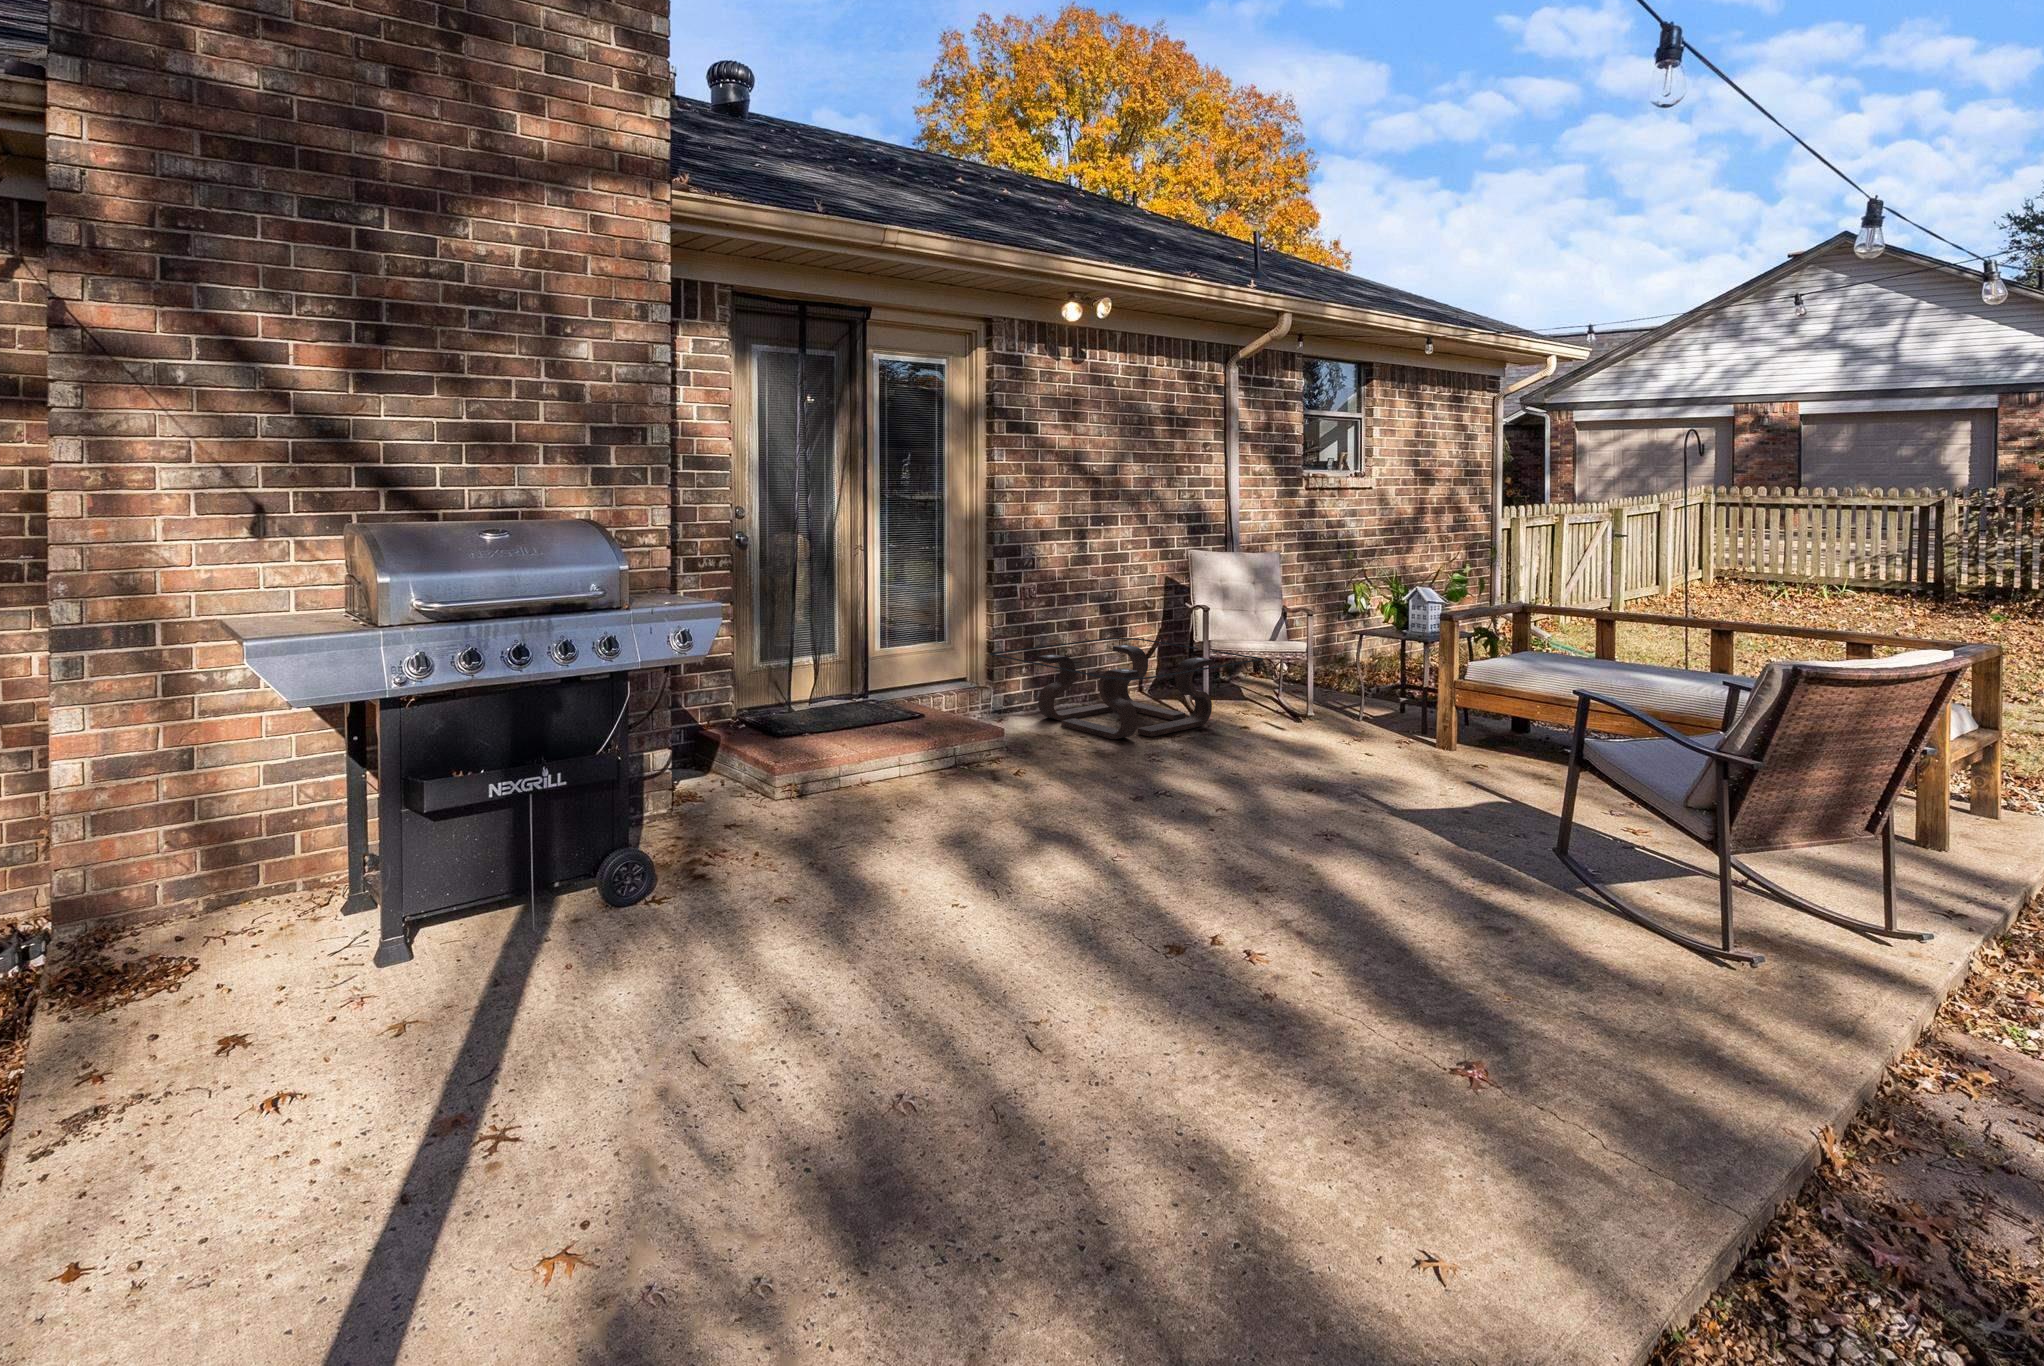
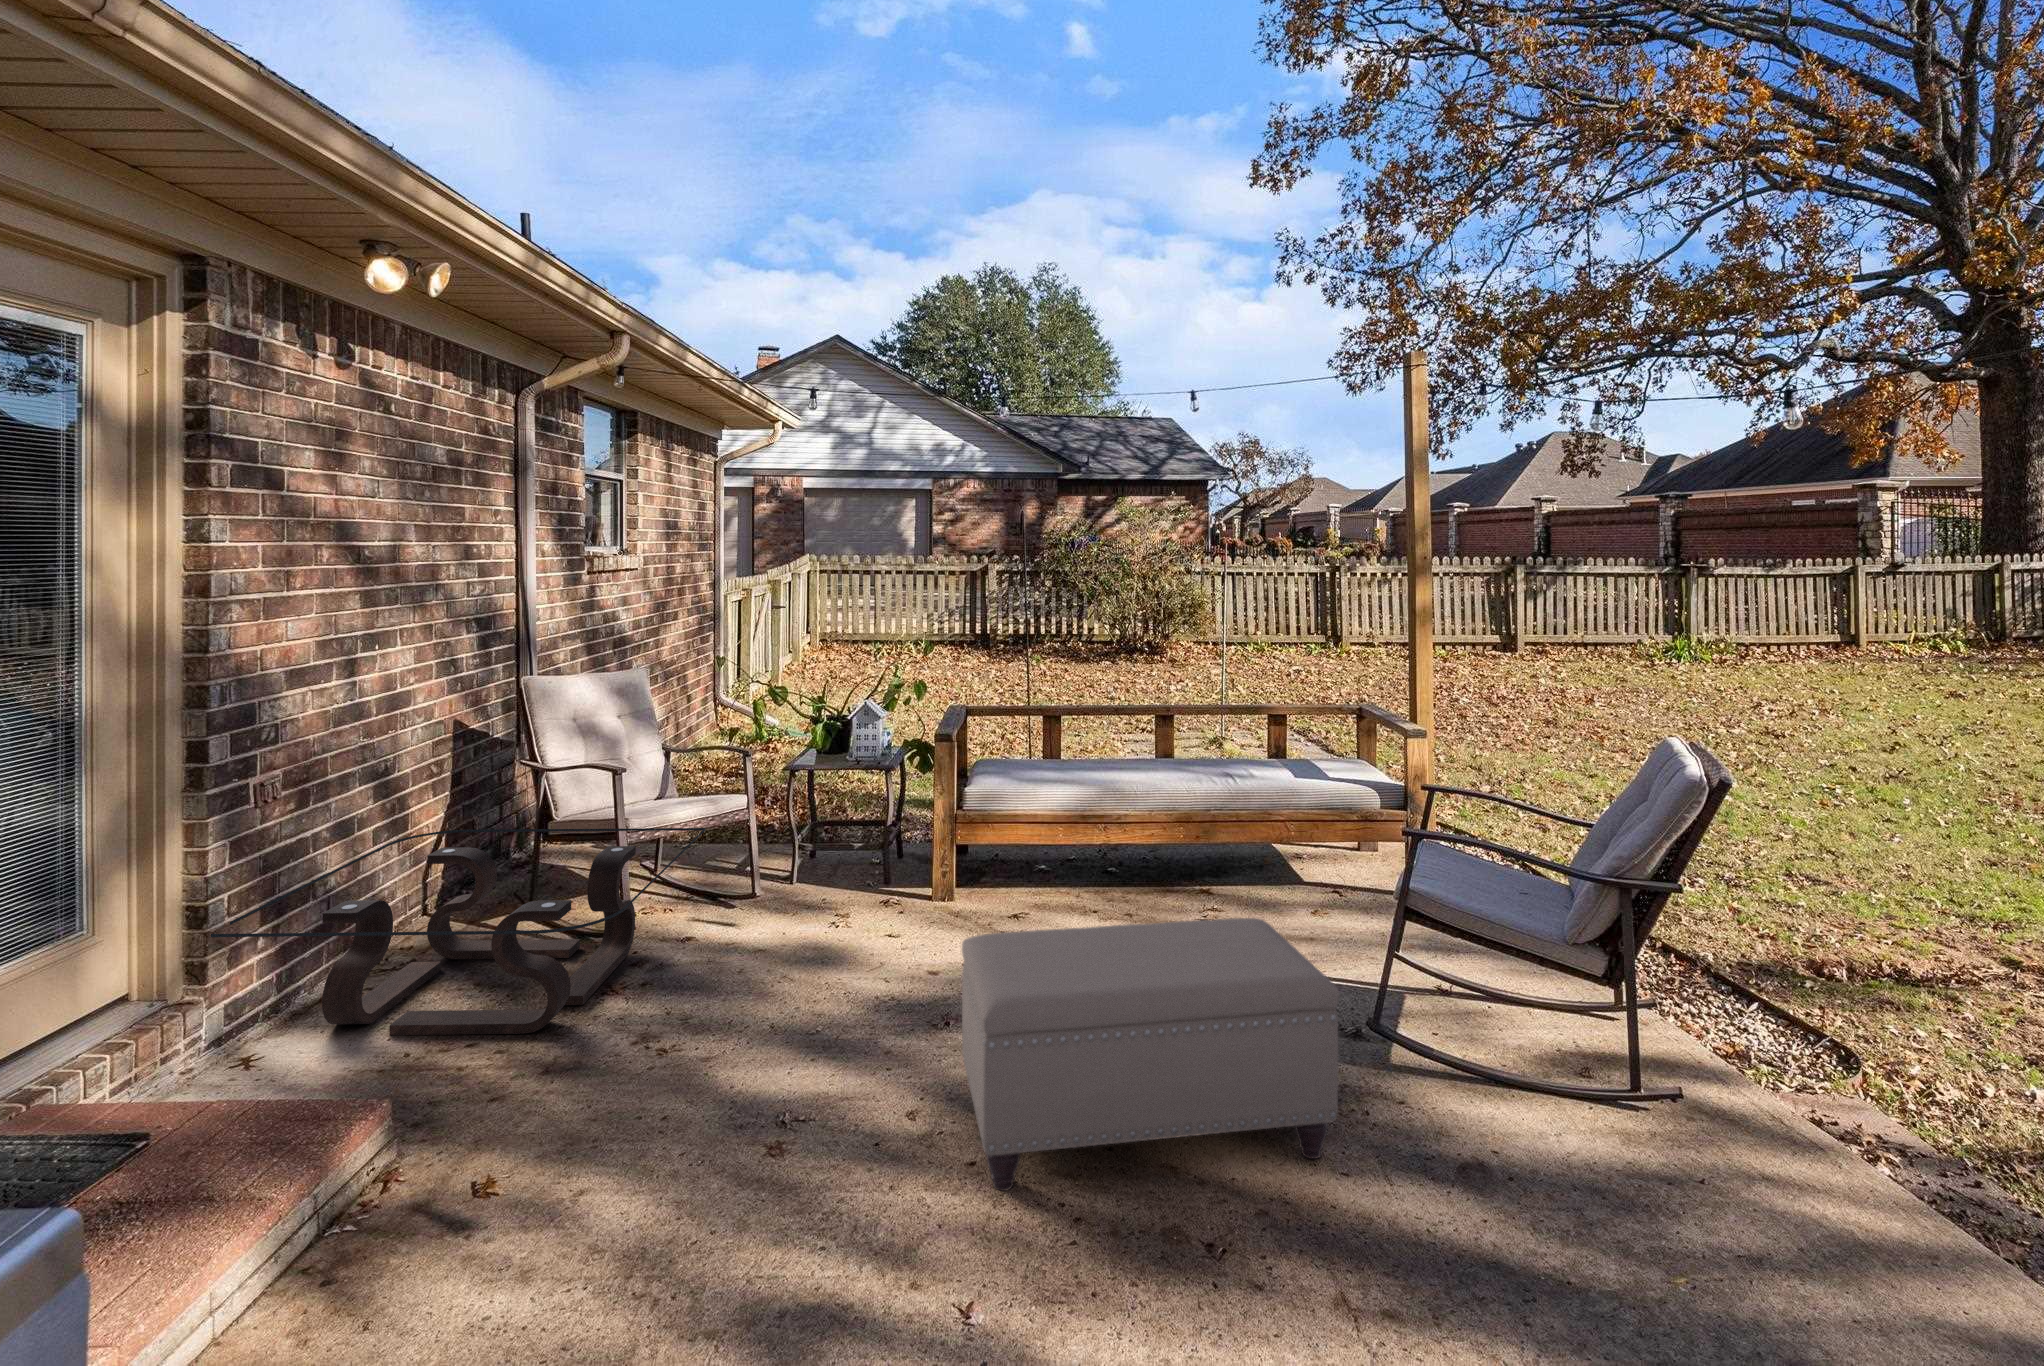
ottoman: none [1211,714,1486,895] -> present [962,918,1340,1191]

